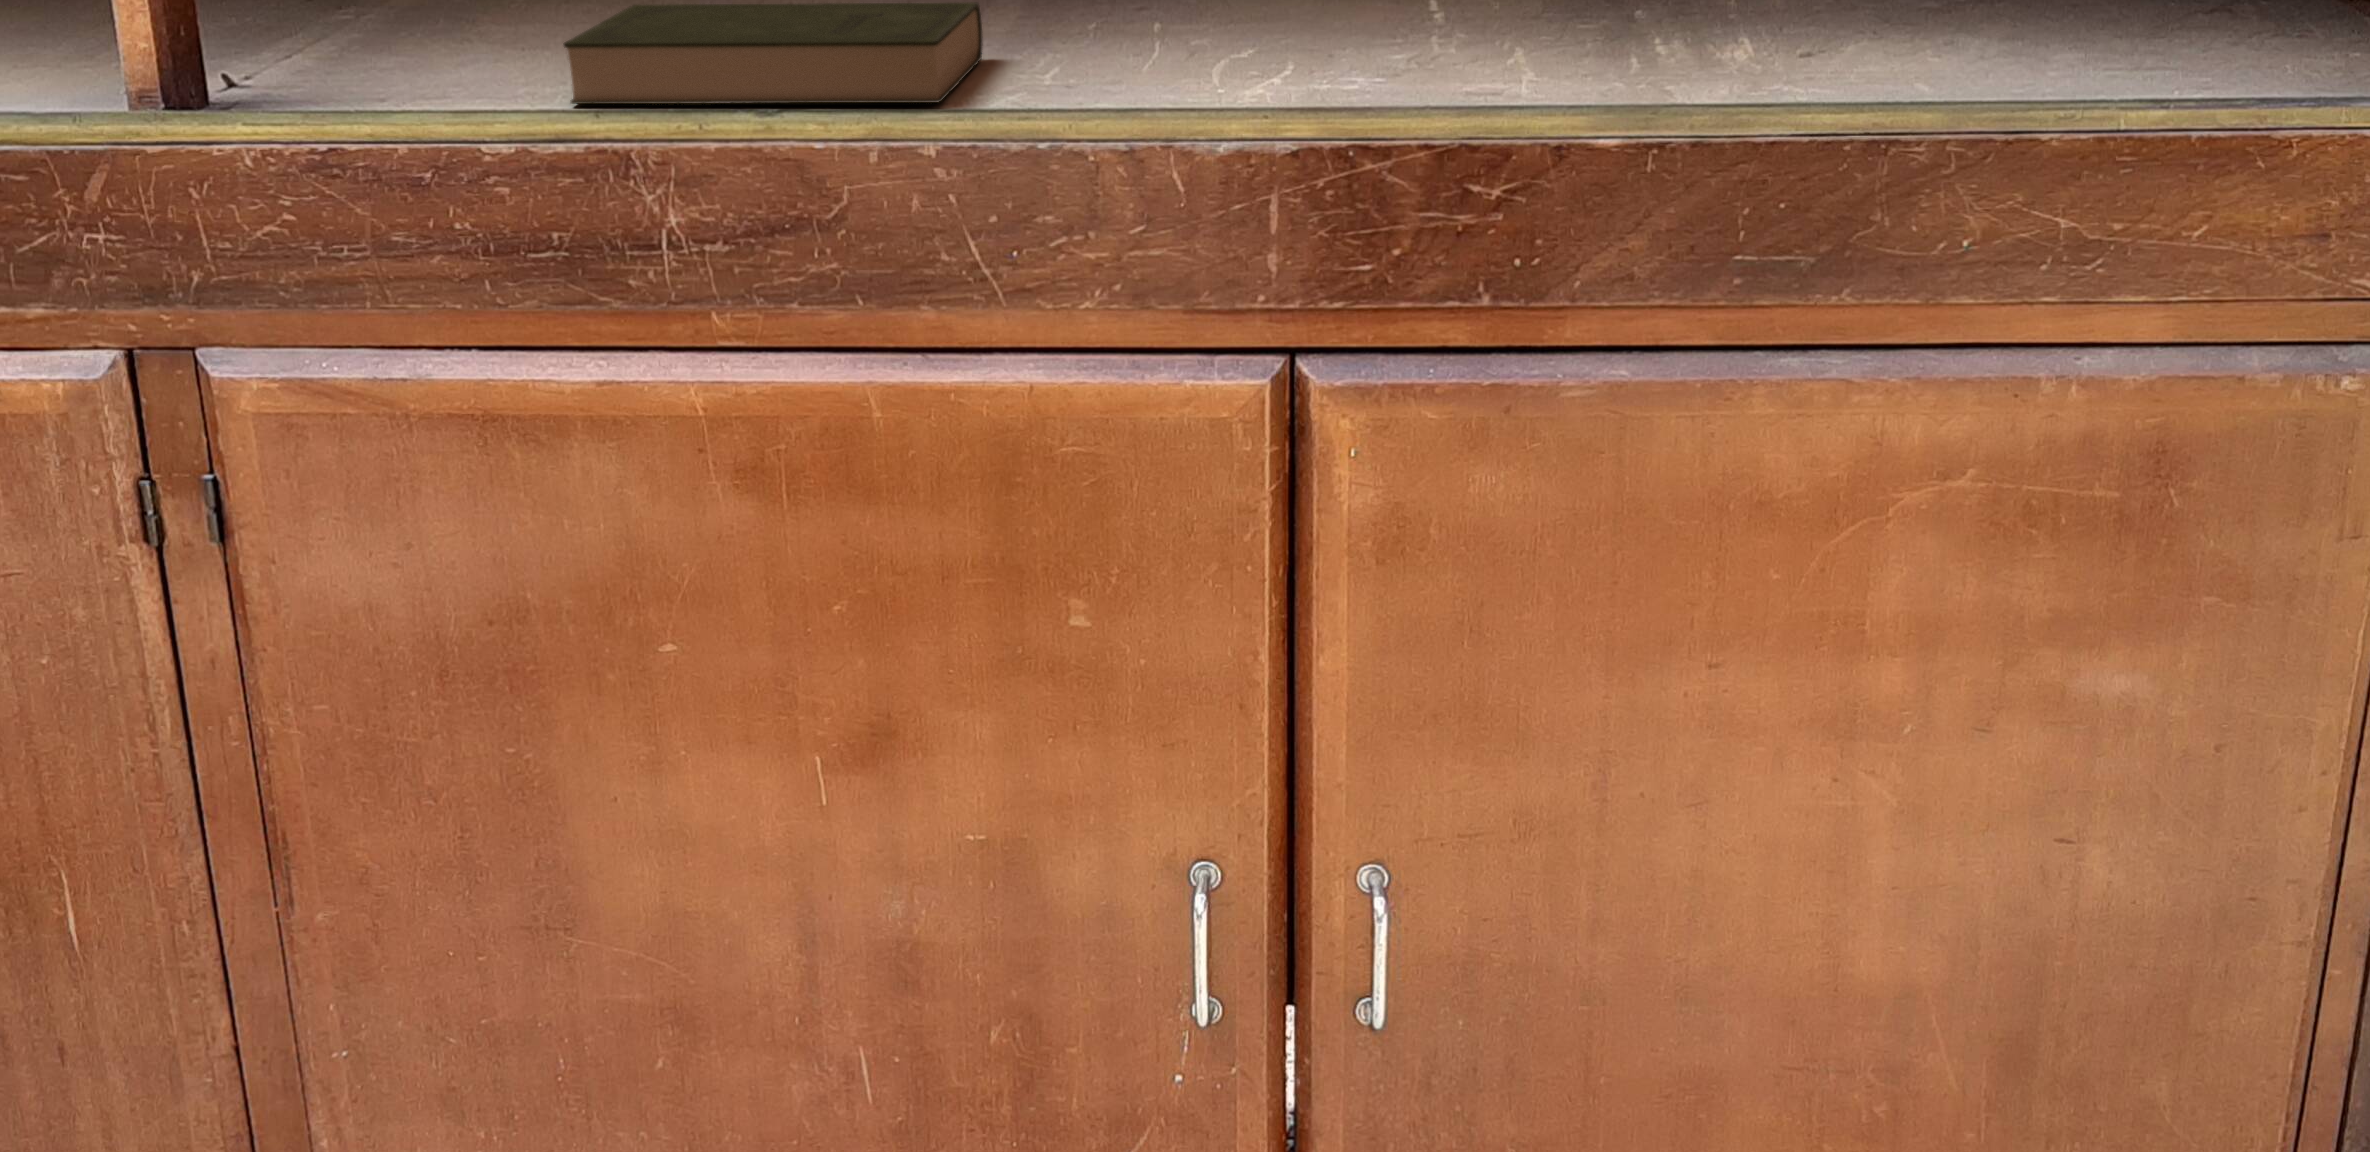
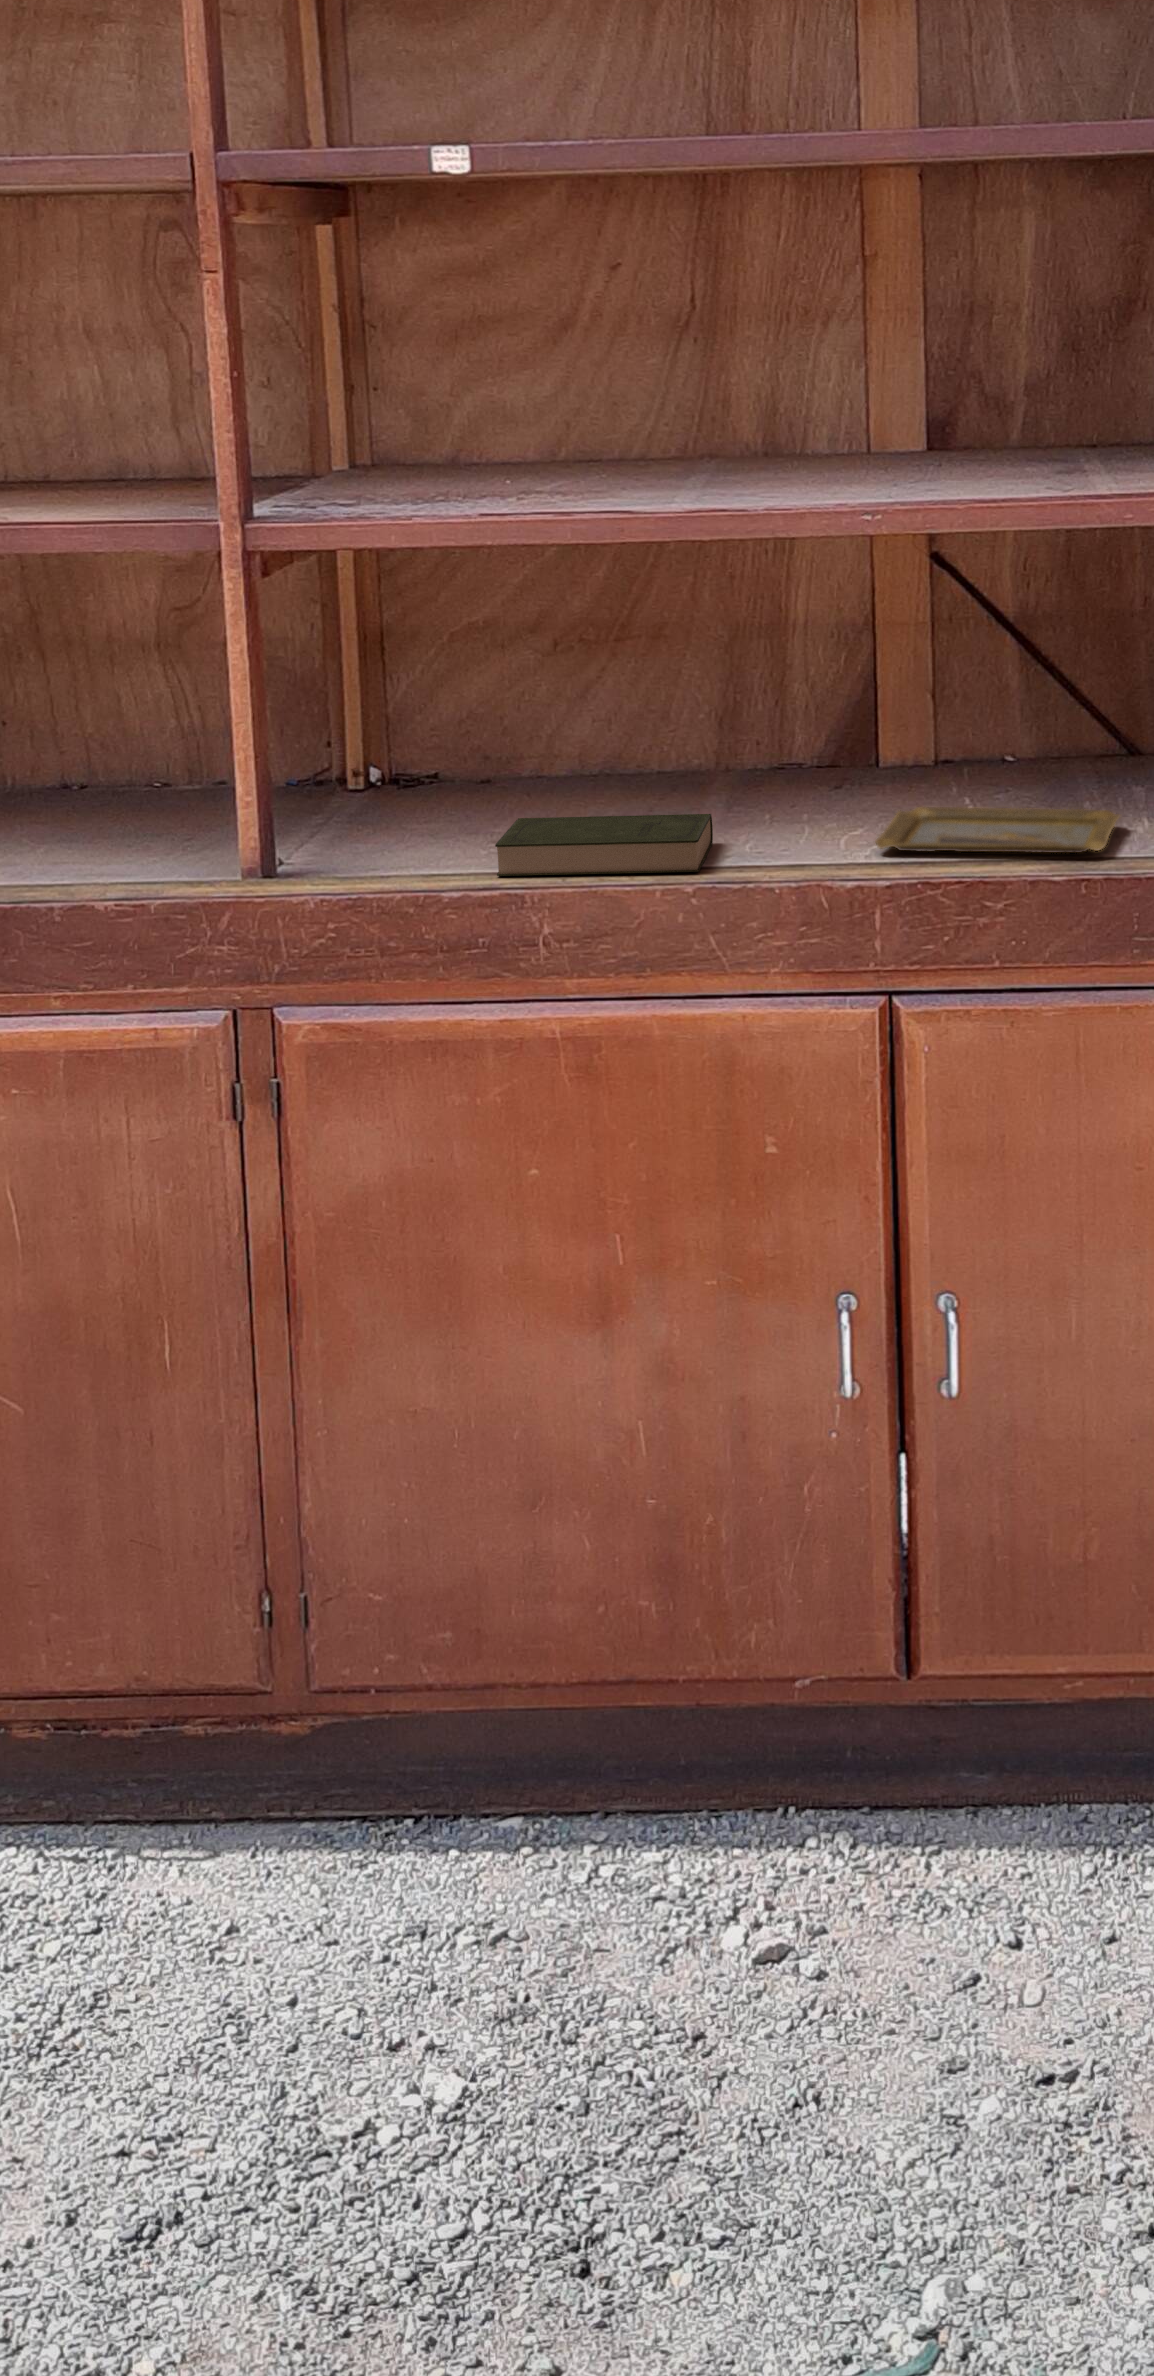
tray: none [1271,3,1721,83] -> present [876,807,1119,853]

